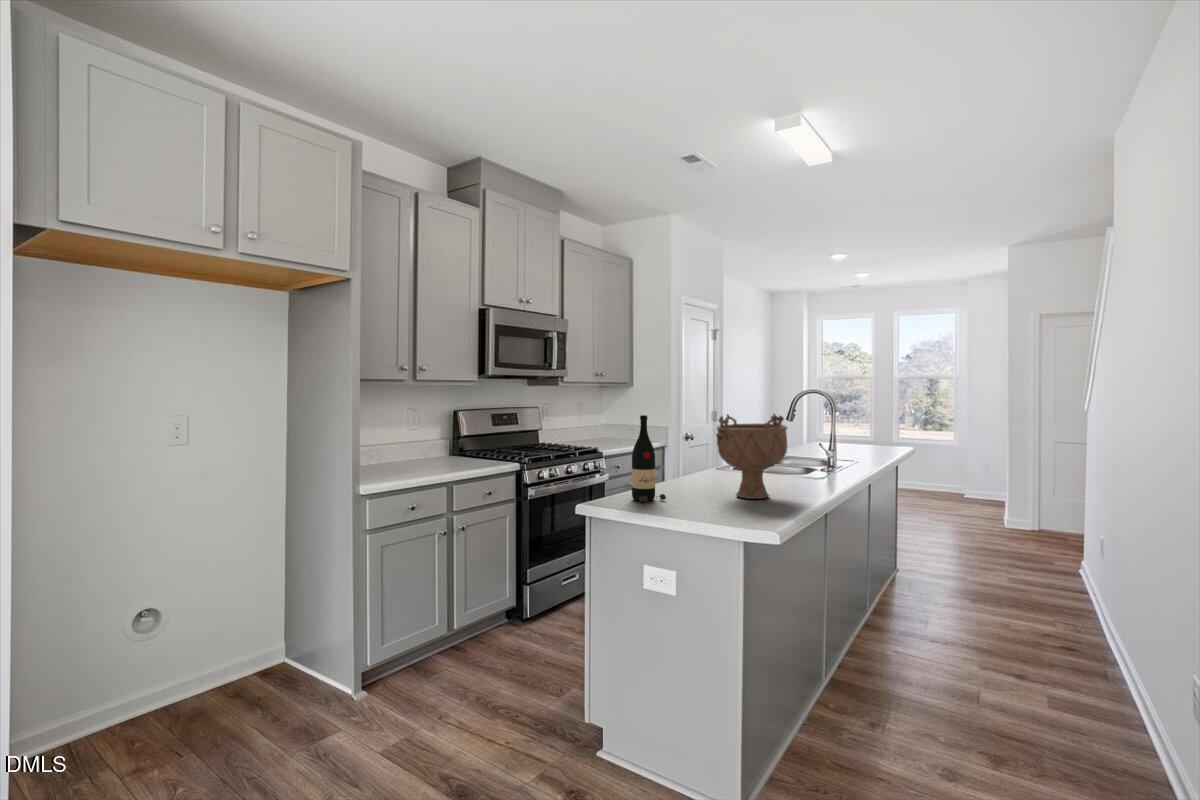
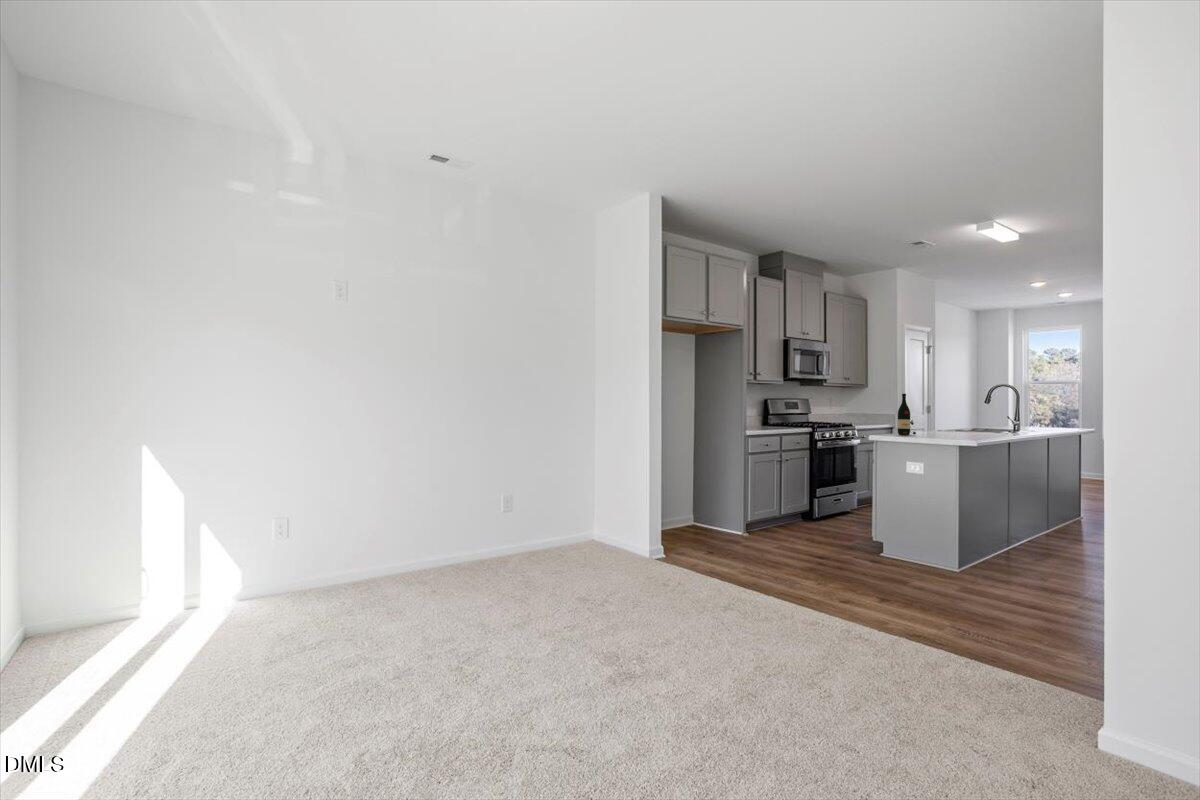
decorative bowl: present [716,414,787,499] -> none [943,393,983,435]

